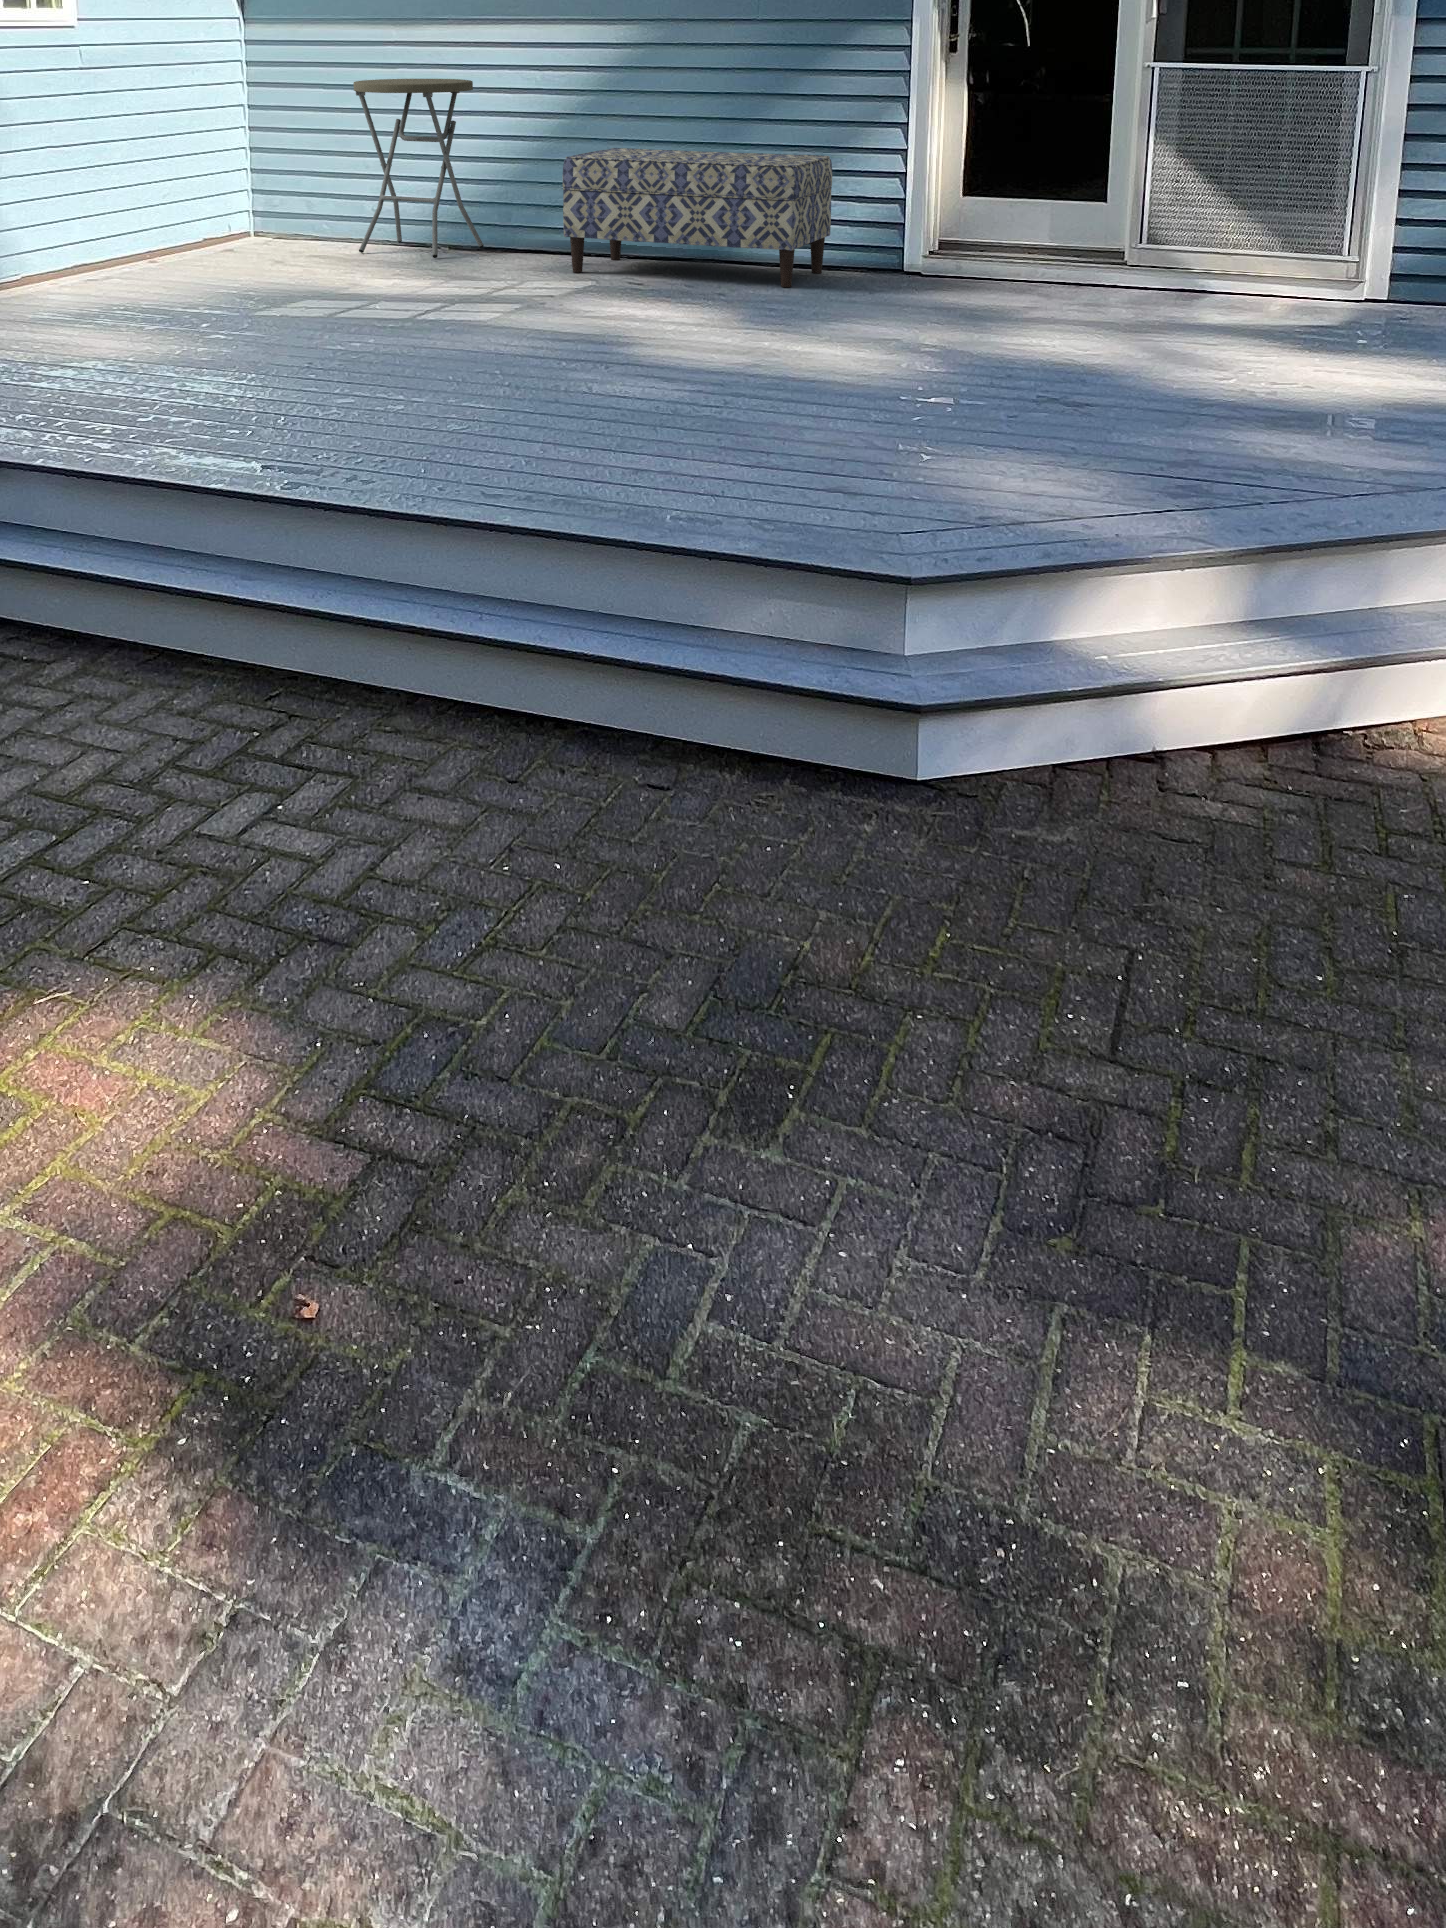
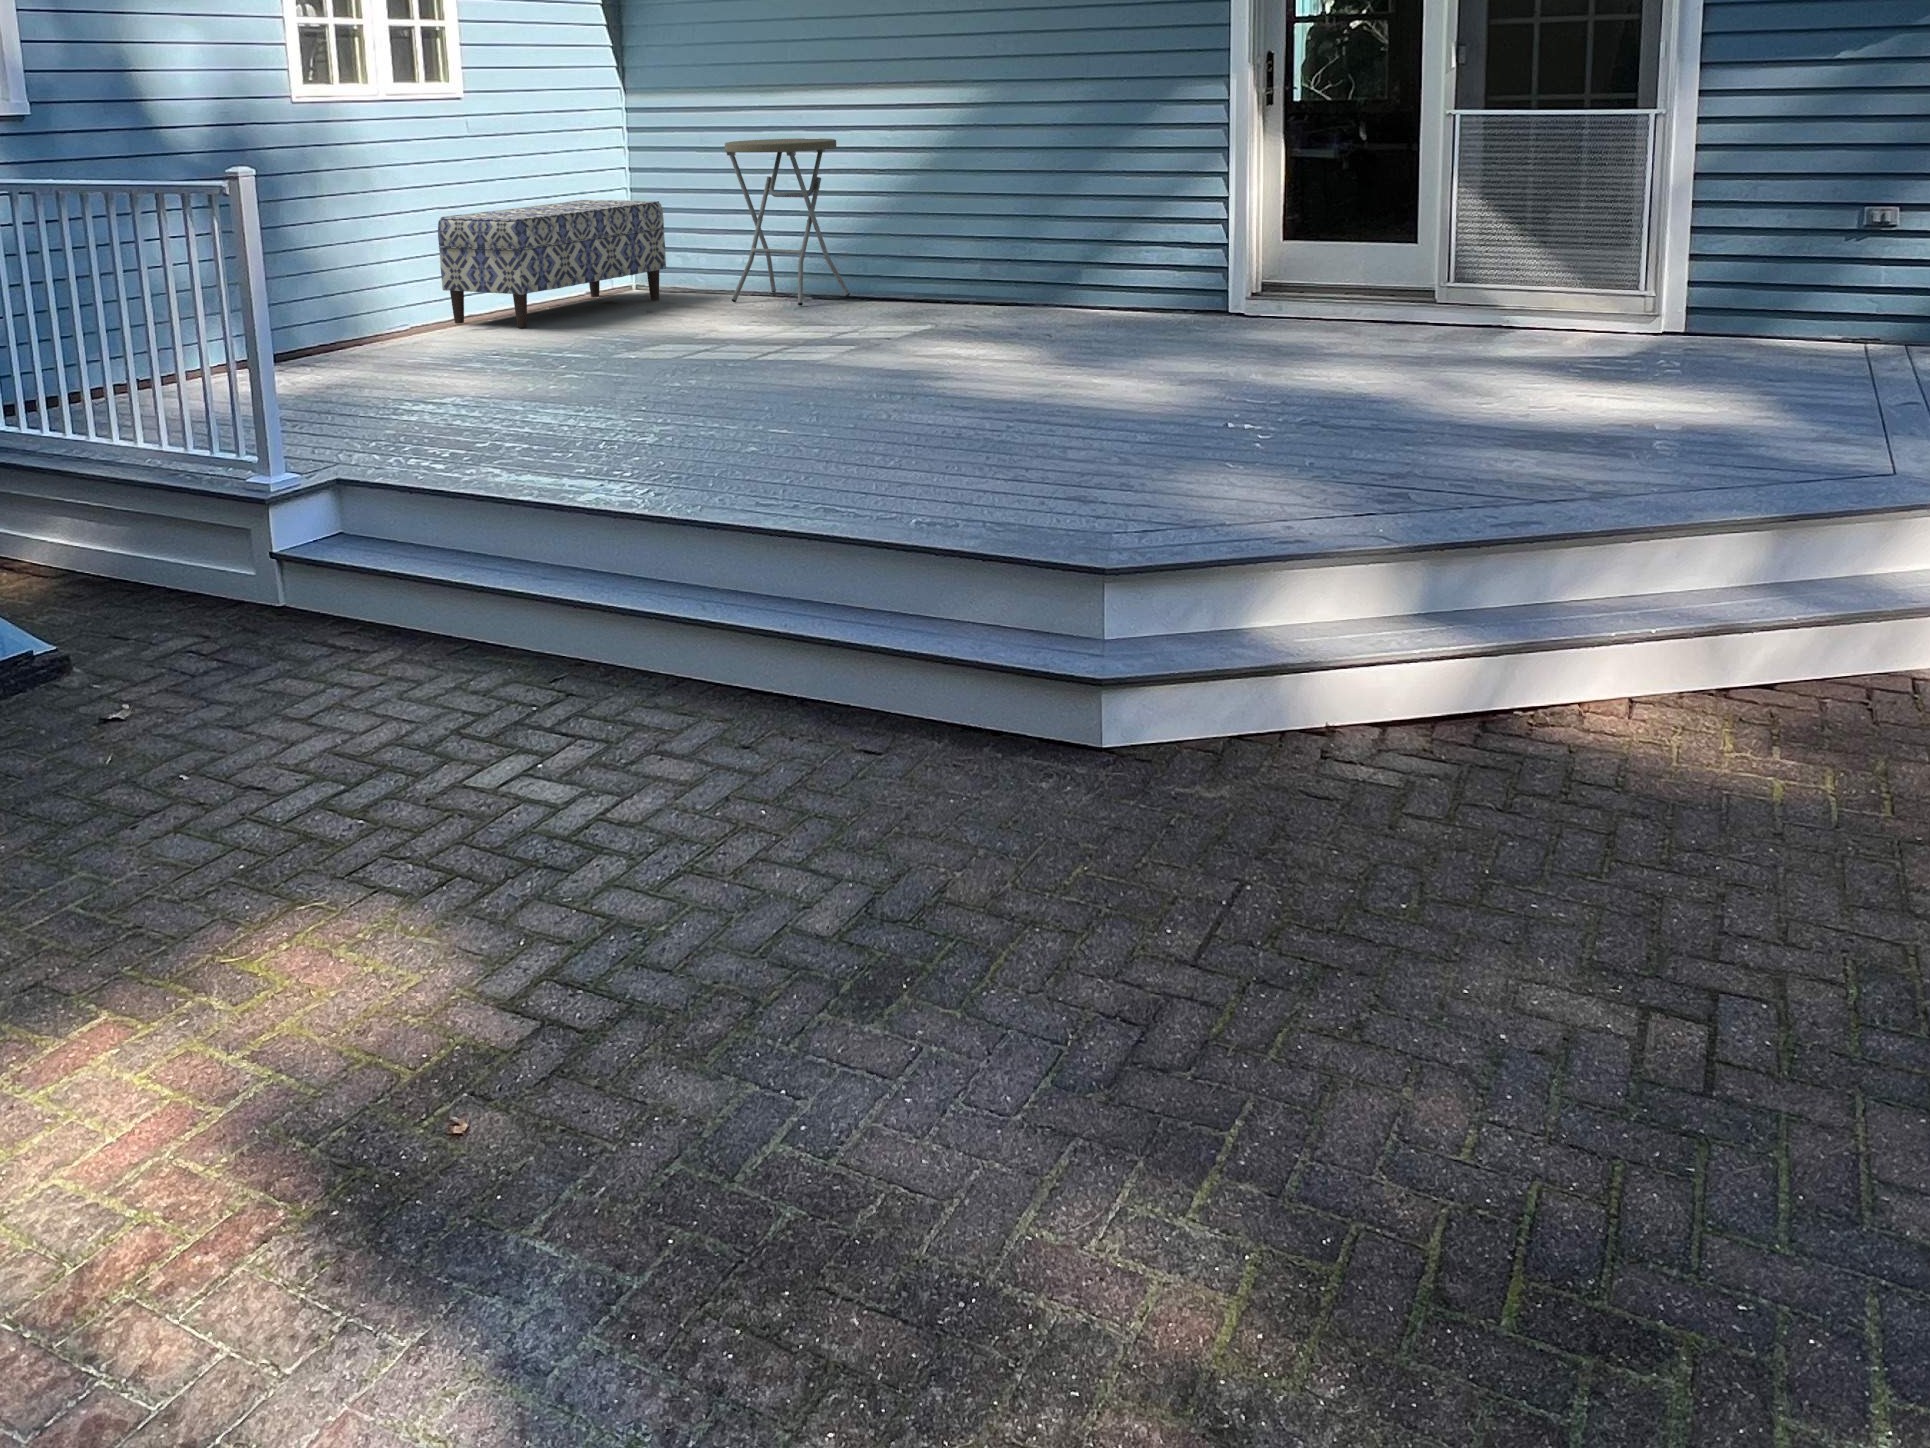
bench: present [563,148,832,287] -> present [438,200,666,328]

